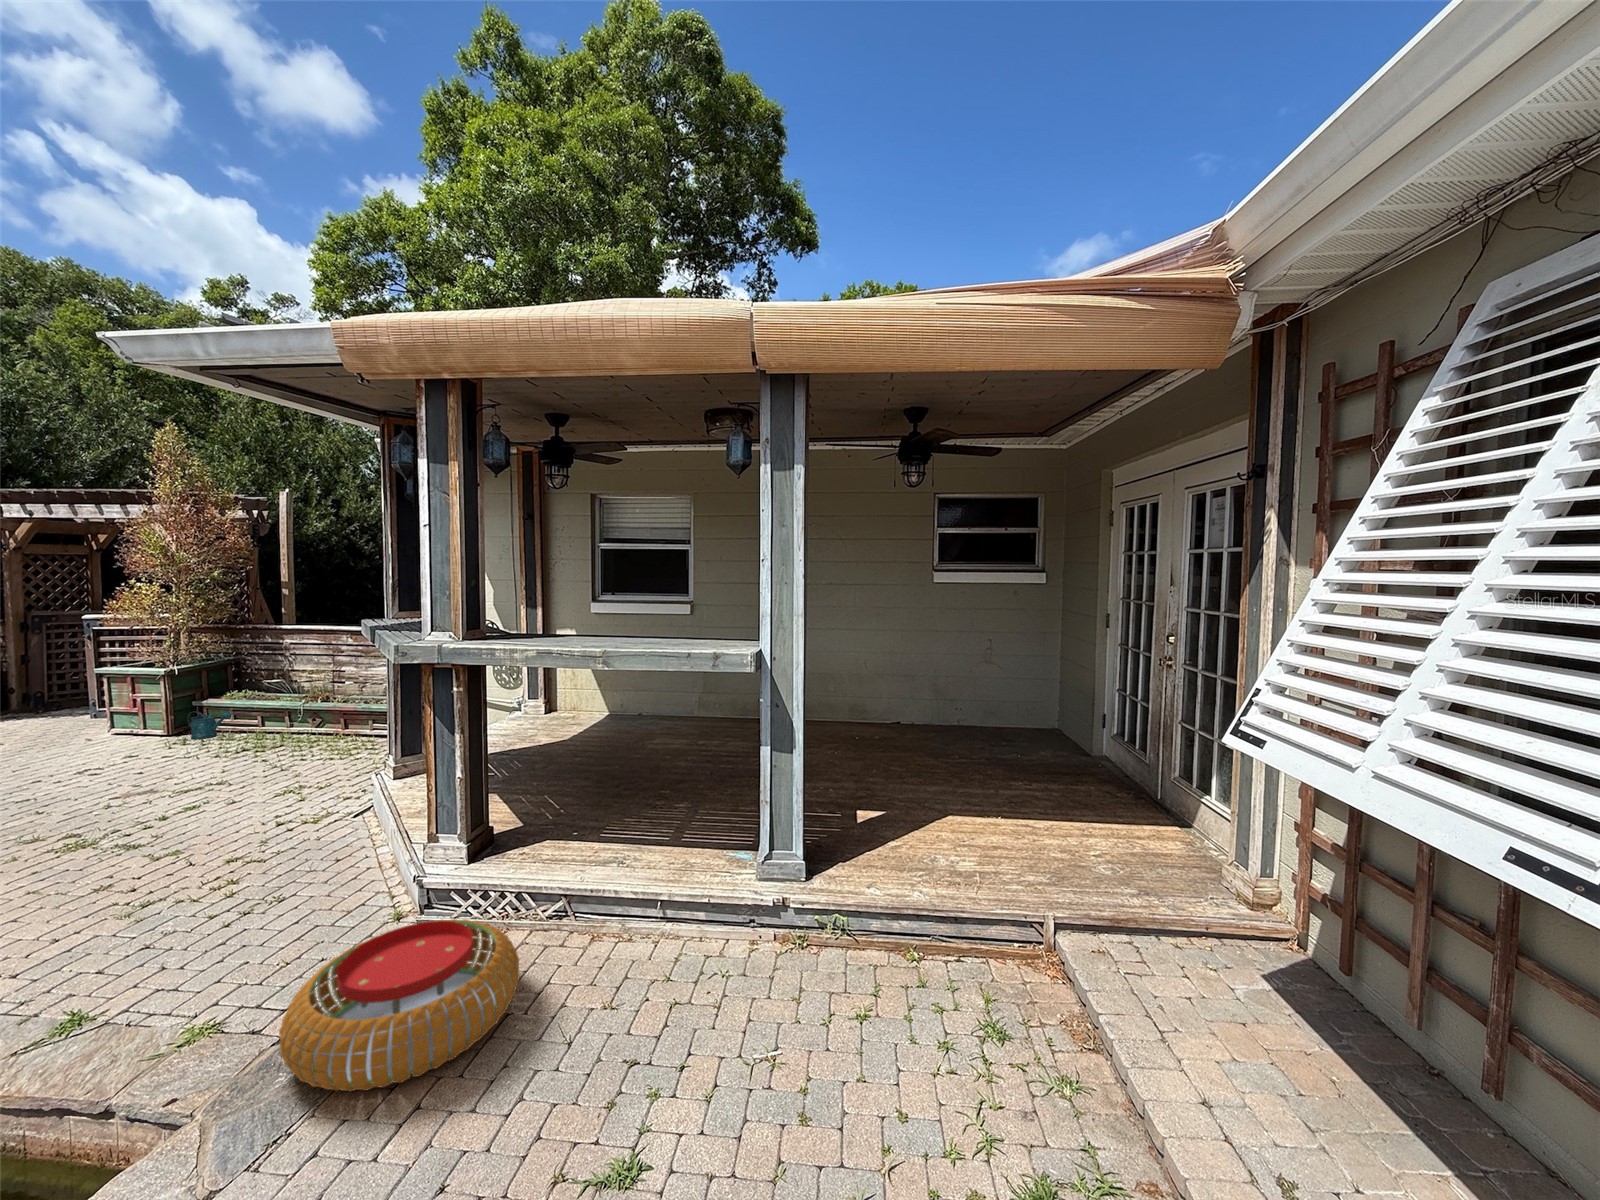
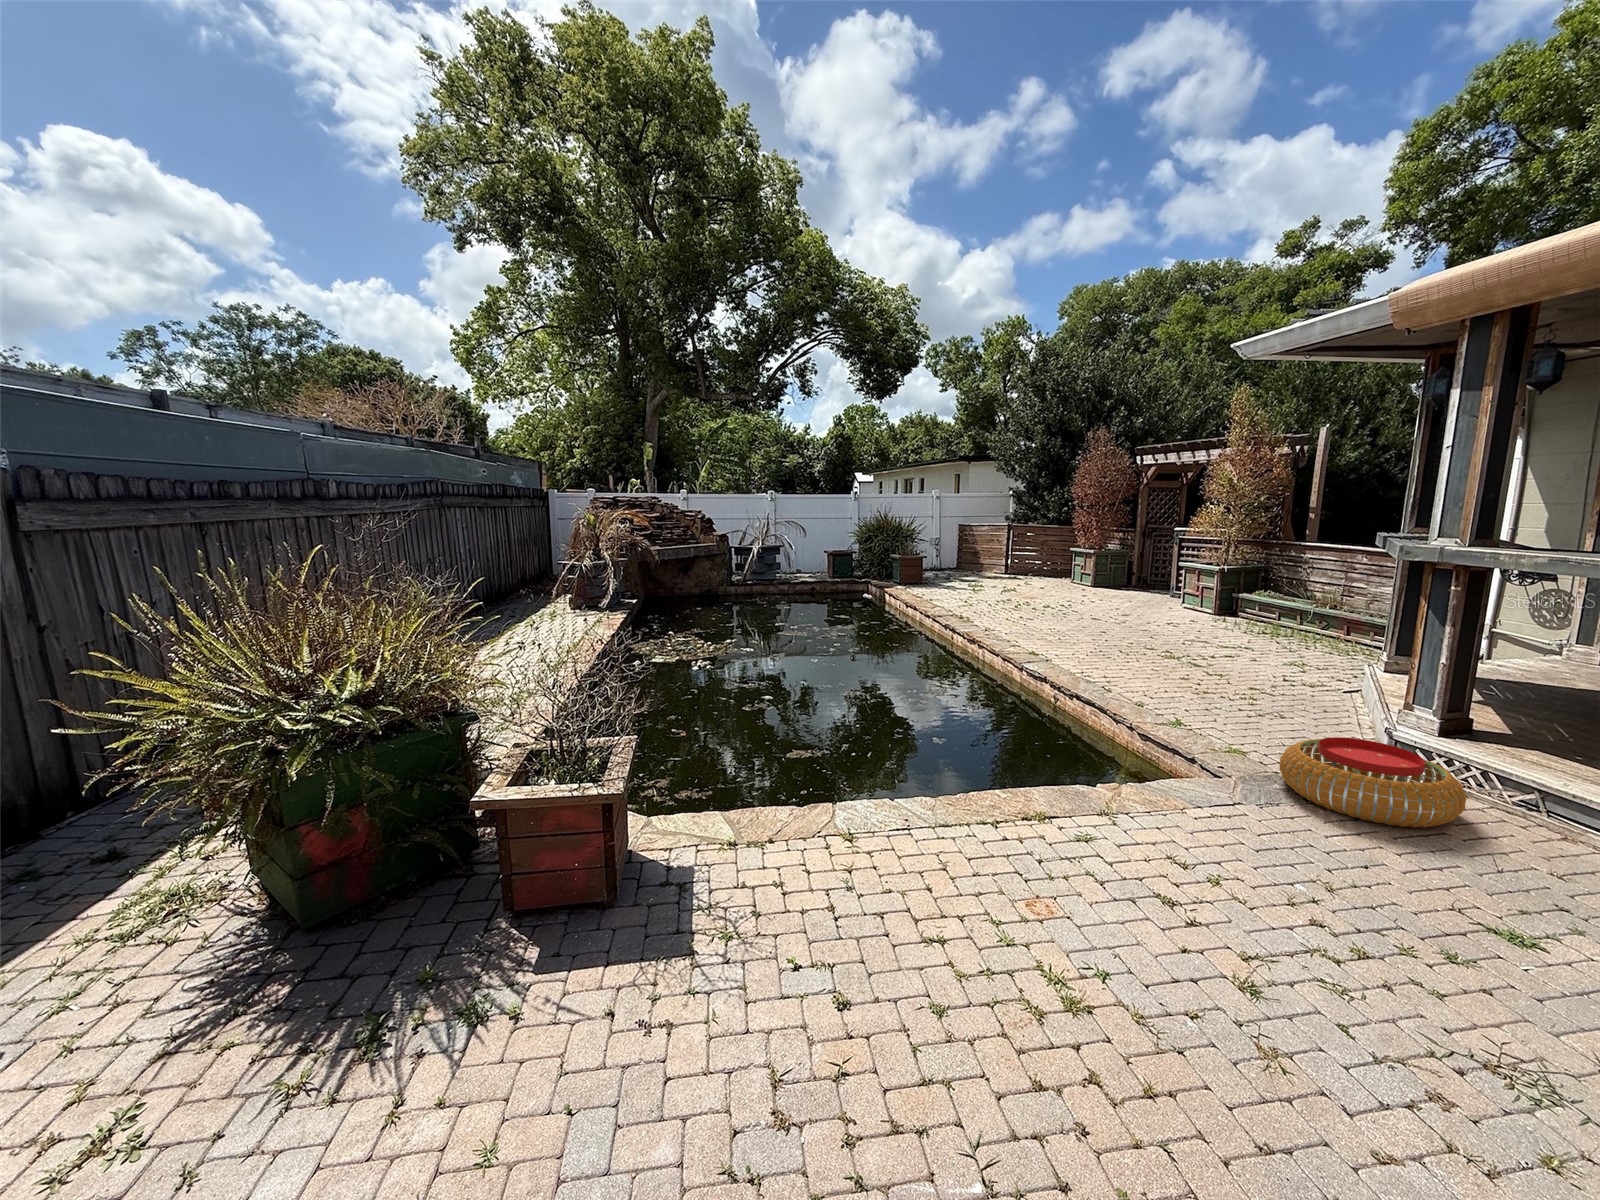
watering can: present [187,711,232,739] -> none [1228,600,1258,621]

